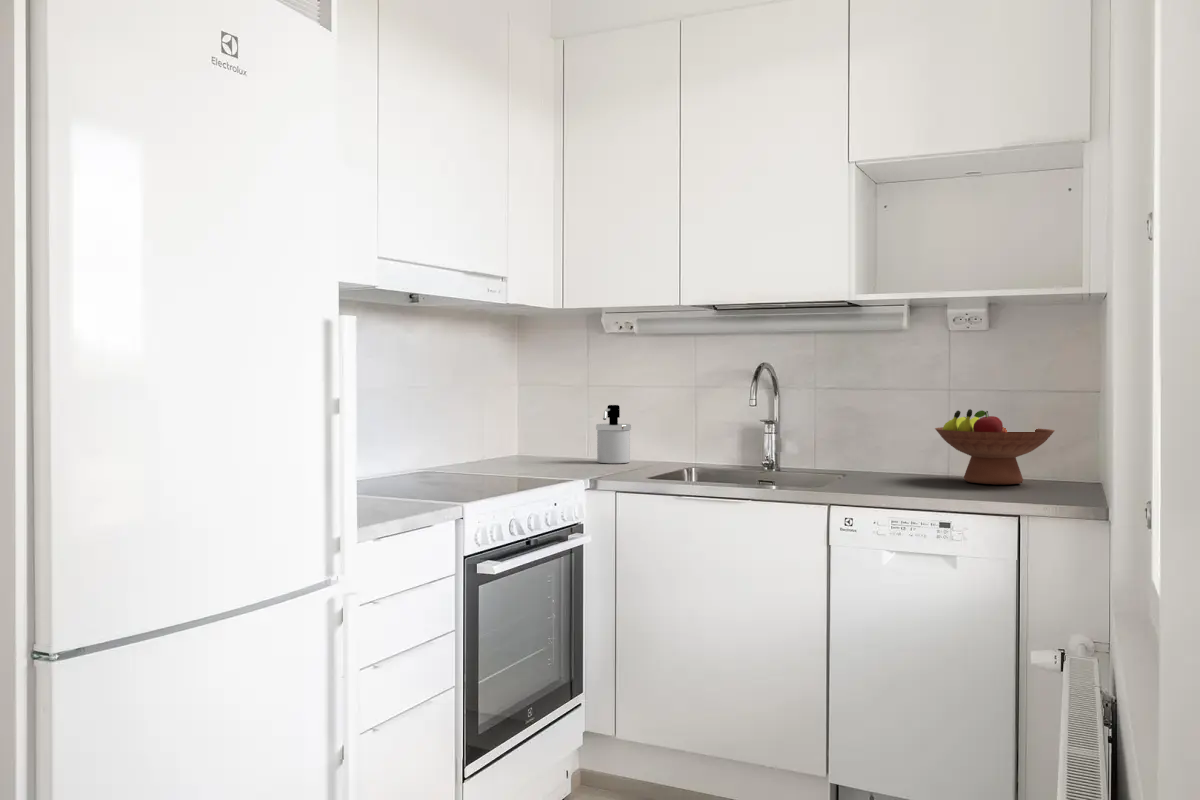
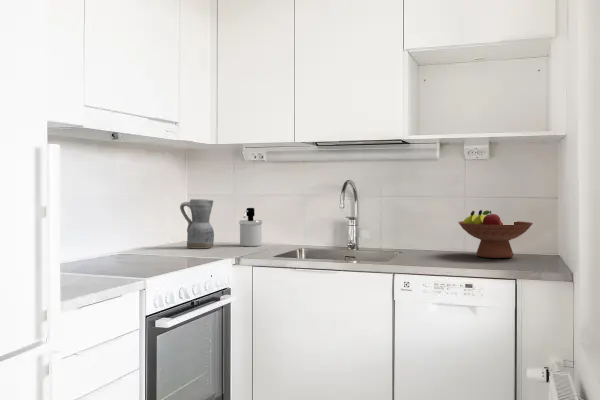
ceramic pitcher: none [508,391,558,465] -> present [180,199,214,248]

